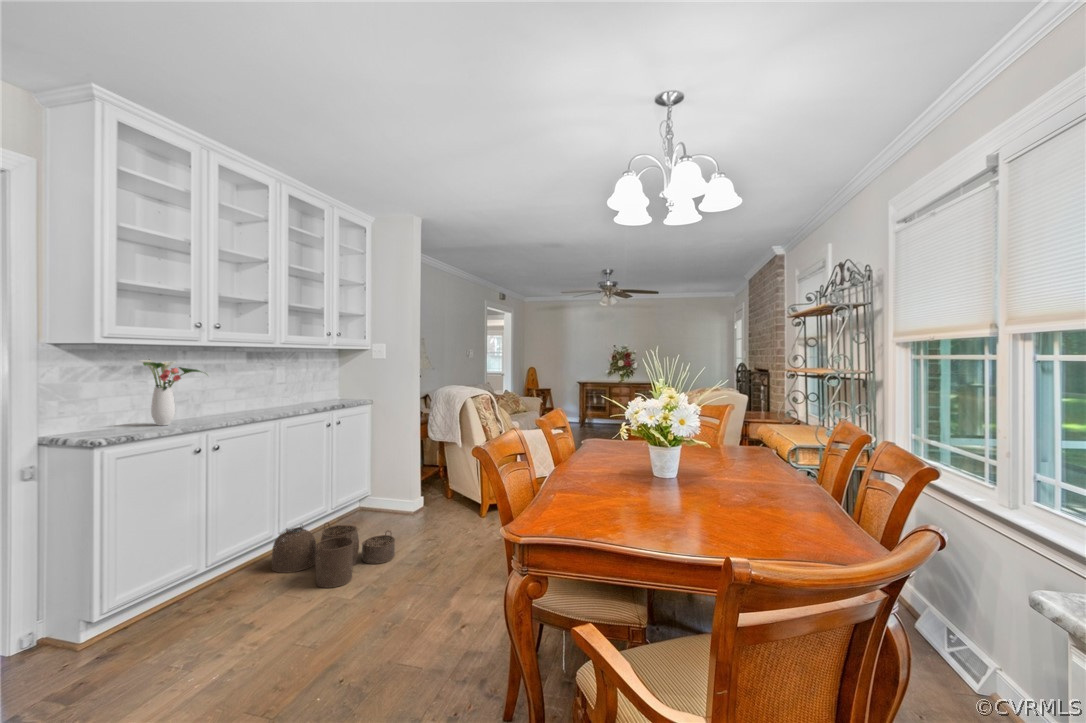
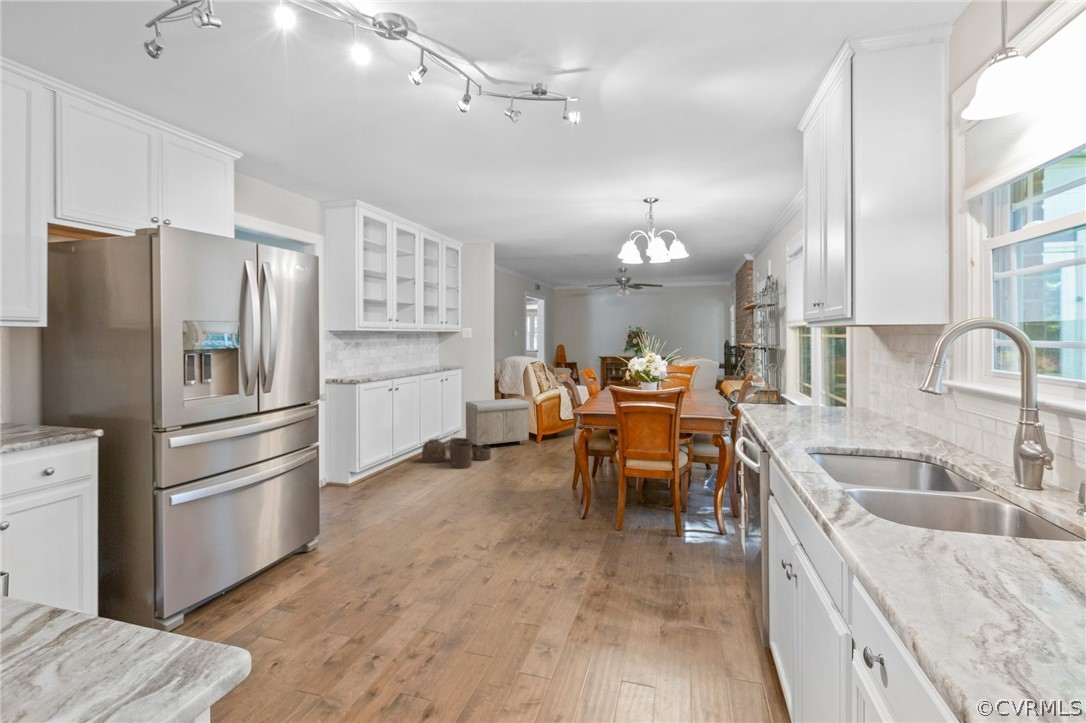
flower arrangement: present [137,360,201,426] -> none [356,339,392,376]
storage bench: none [371,448,468,532] -> present [466,398,529,446]

